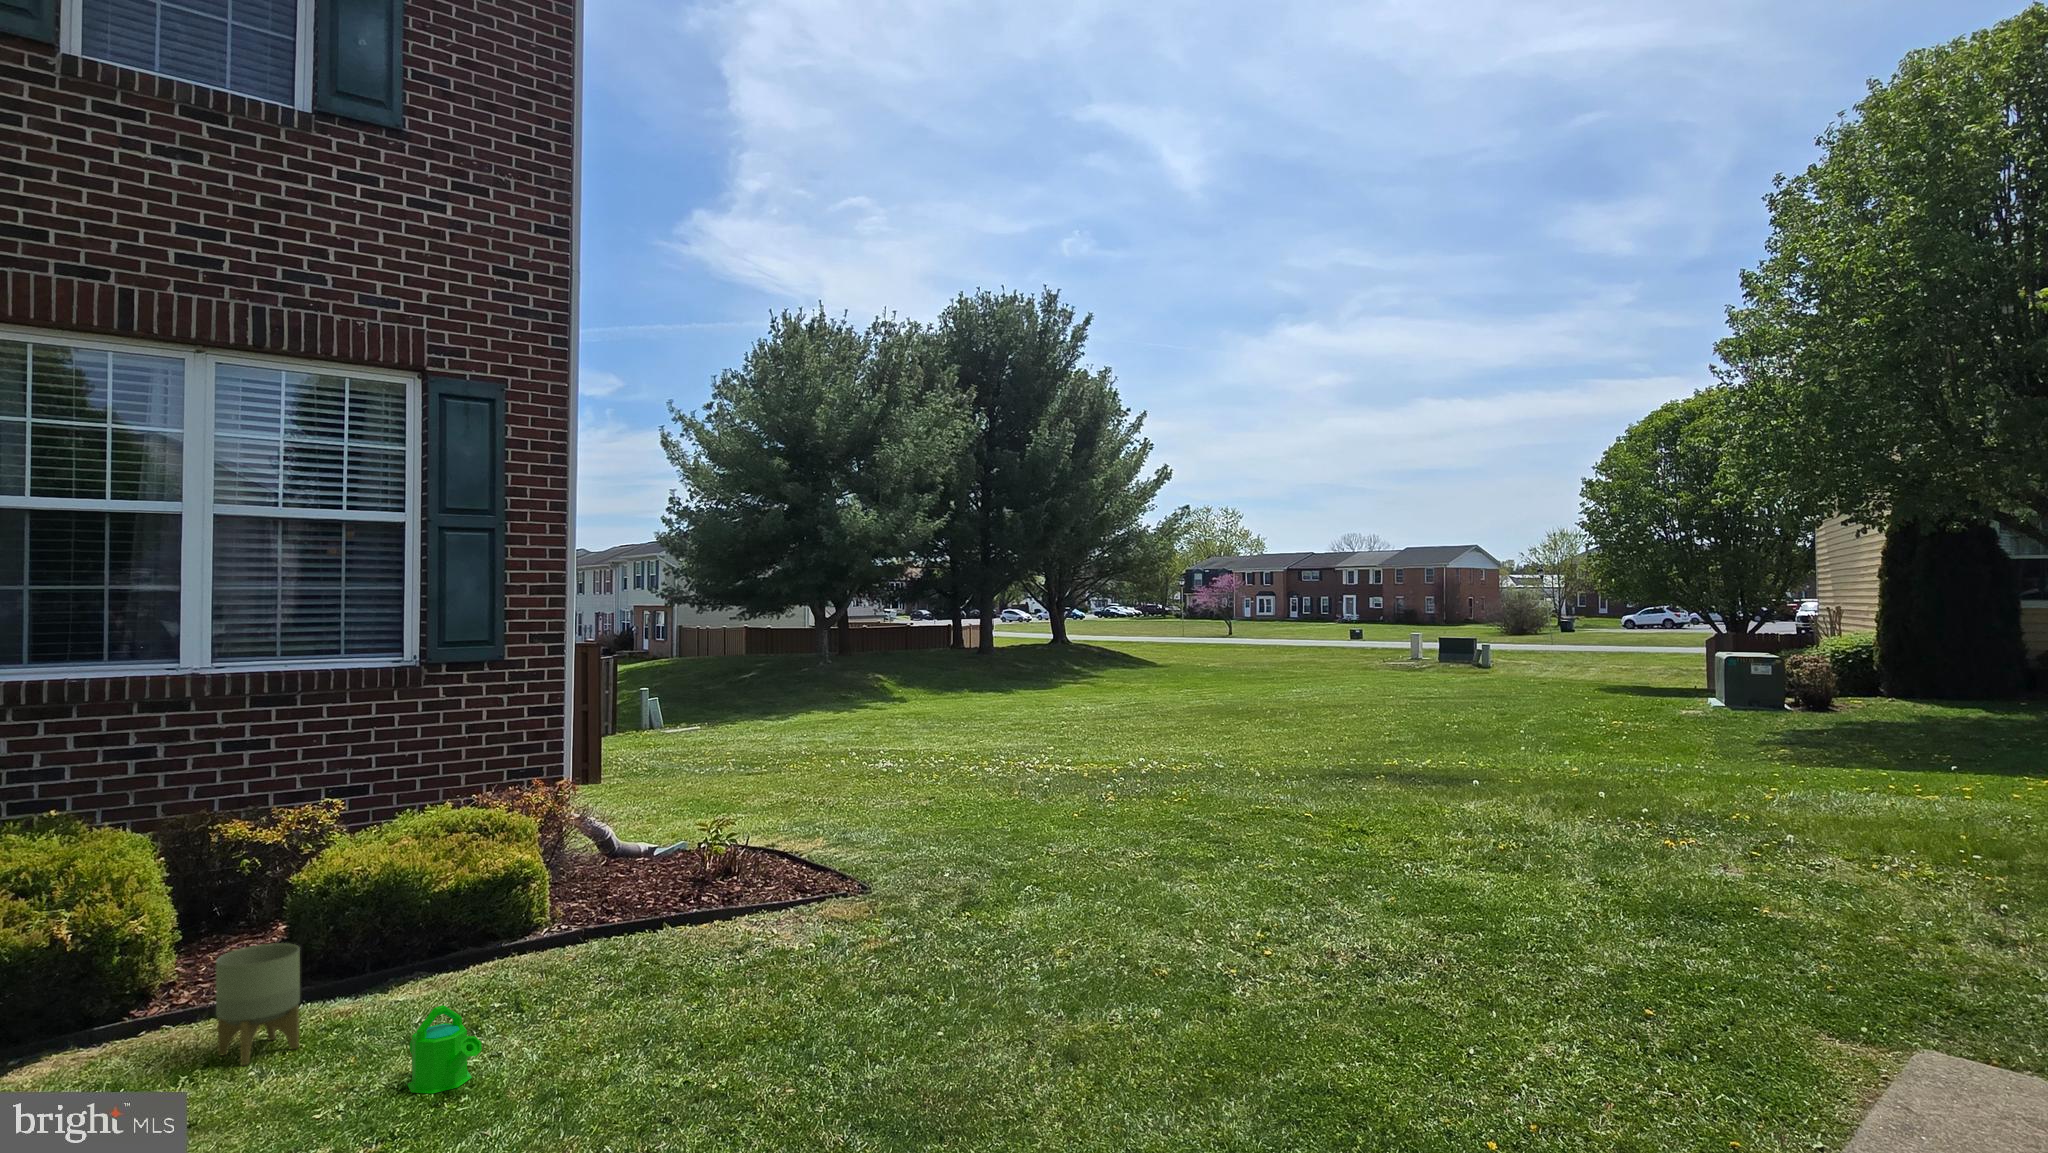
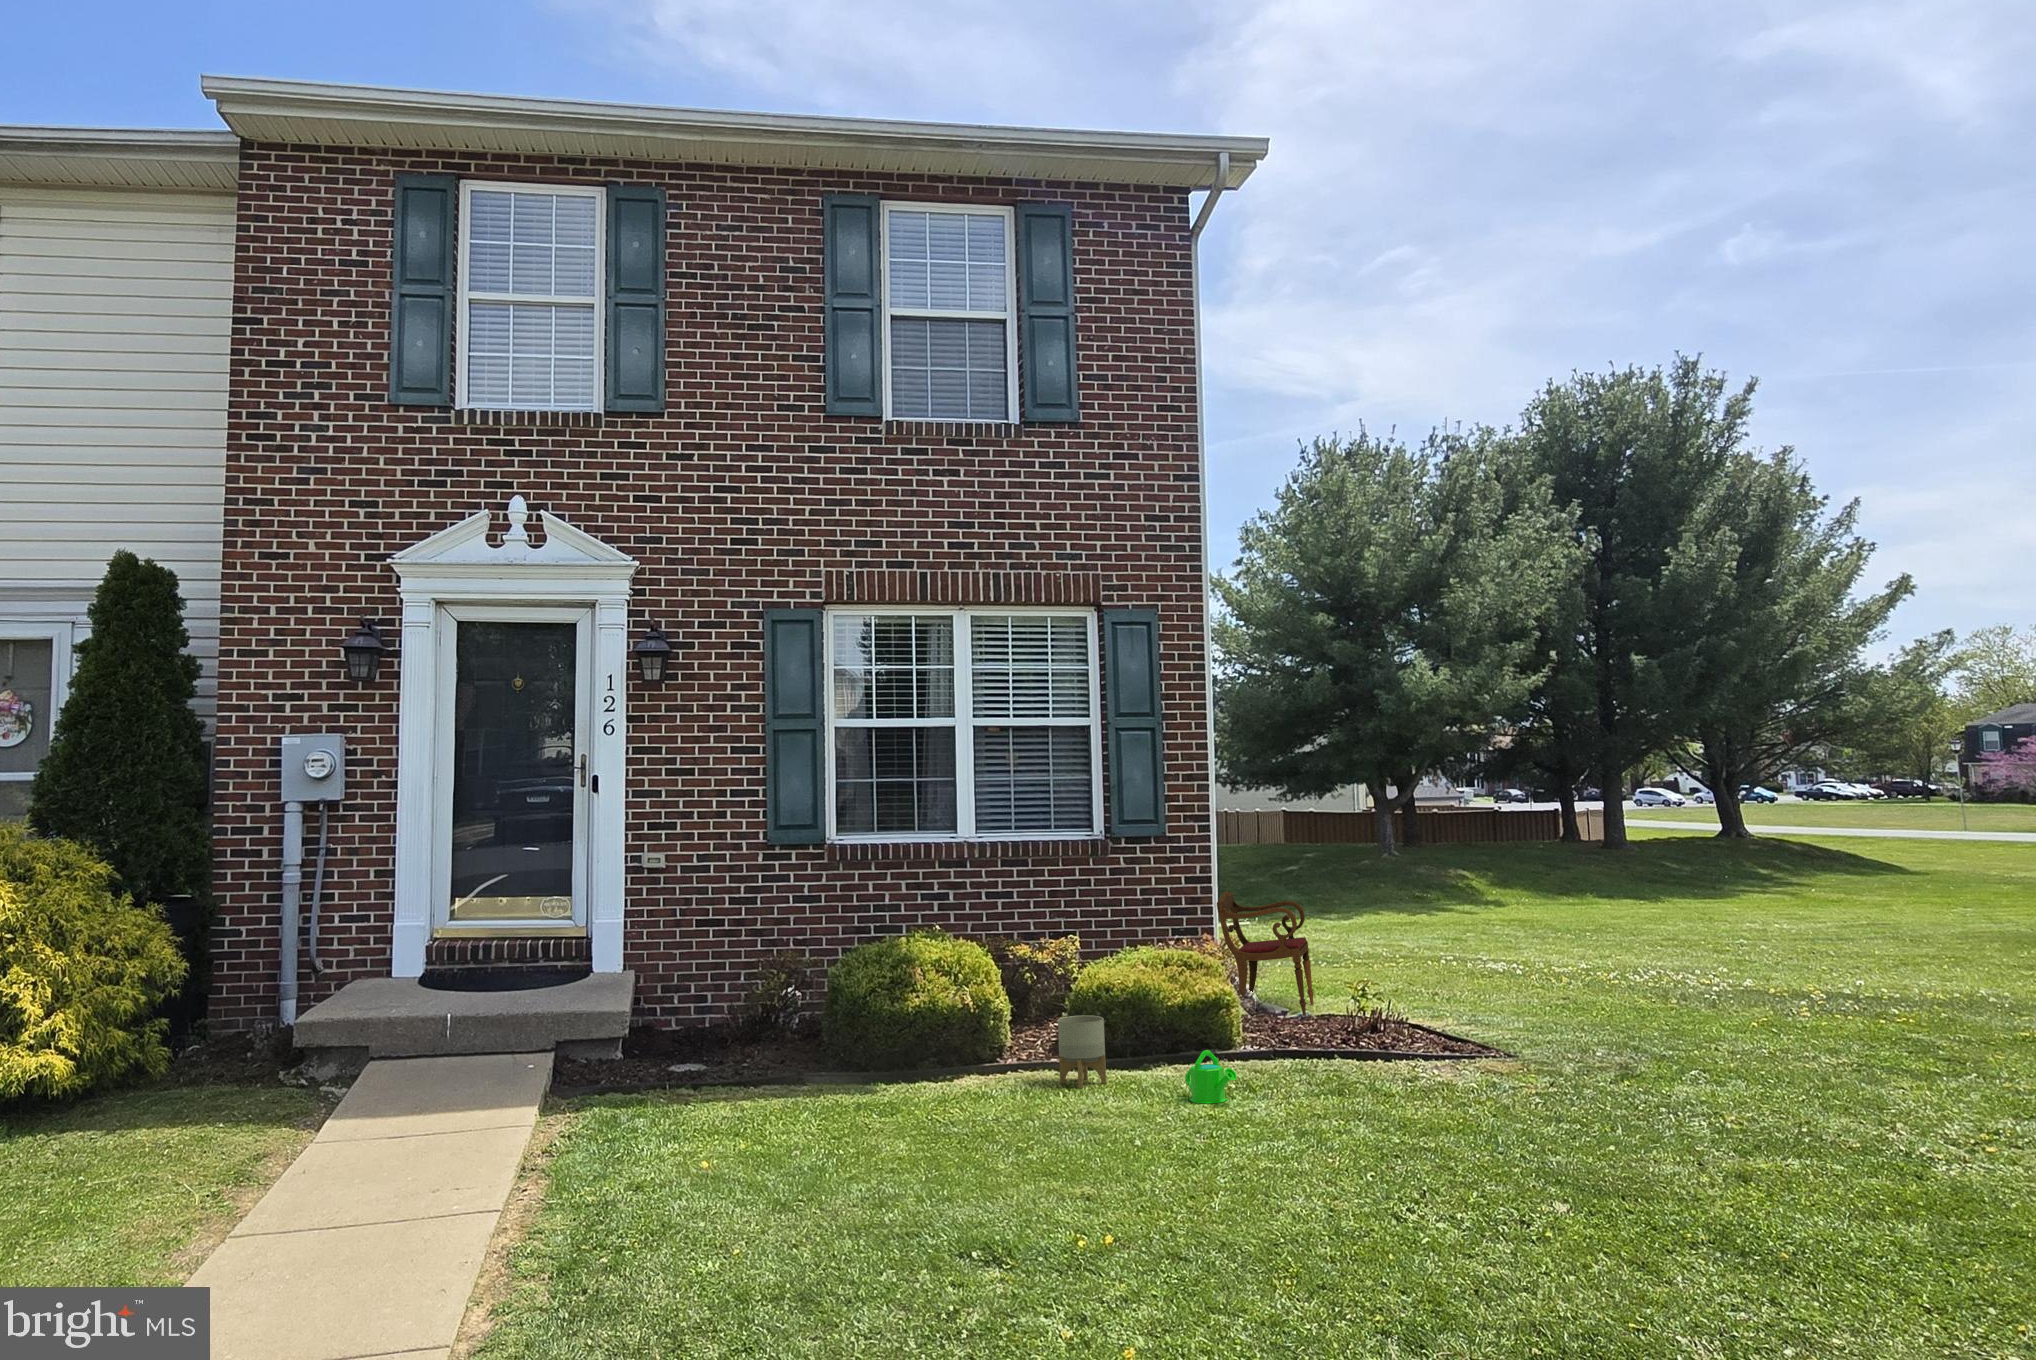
armchair: none [564,726,685,878] -> present [1217,891,1314,1016]

